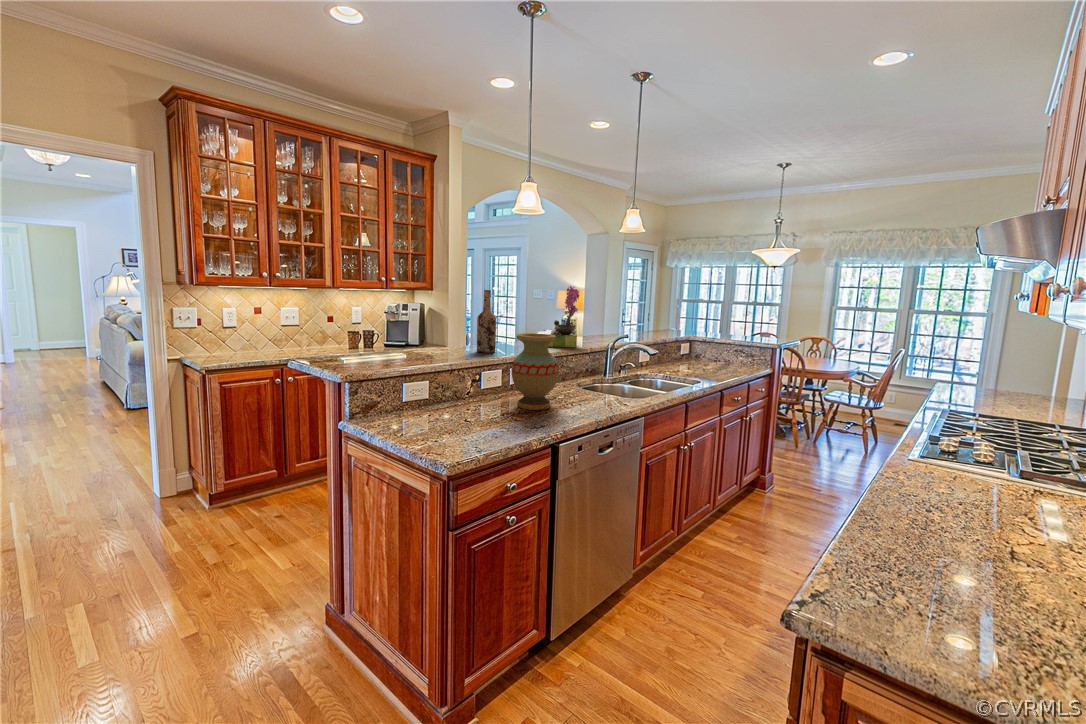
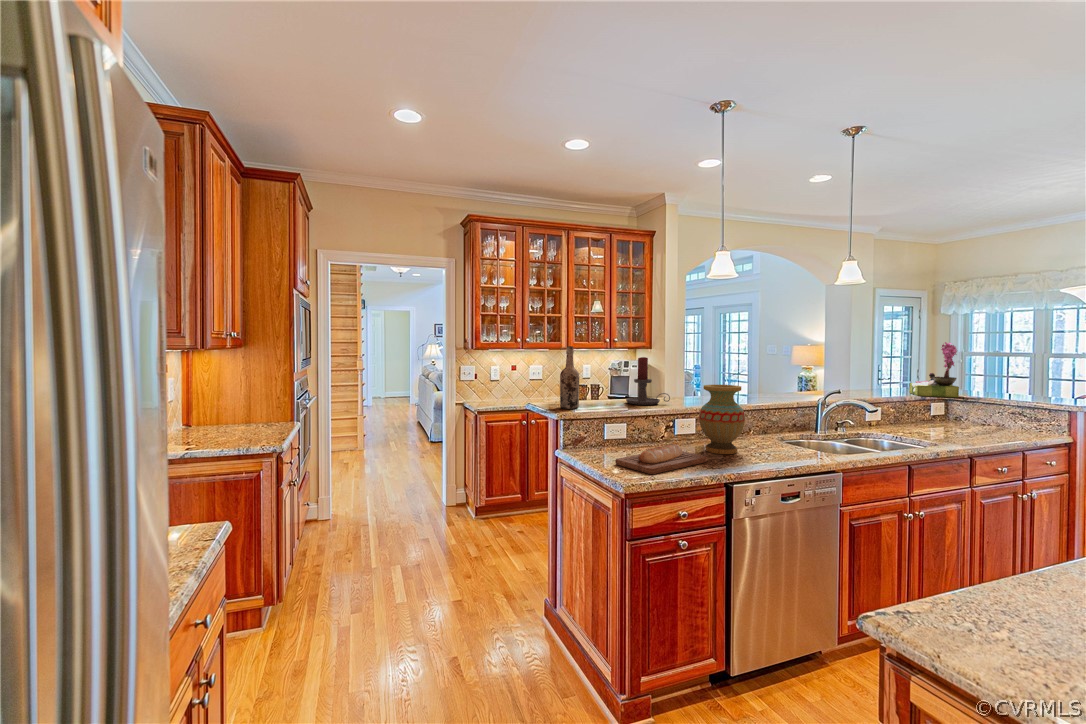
flower arrangement: present [538,286,579,347] -> present [909,342,959,397]
wine bottle: present [477,290,496,353] -> present [560,346,579,409]
candle holder: none [422,301,474,358] -> present [626,357,670,405]
bread loaf: none [425,404,527,445] -> present [615,444,707,474]

